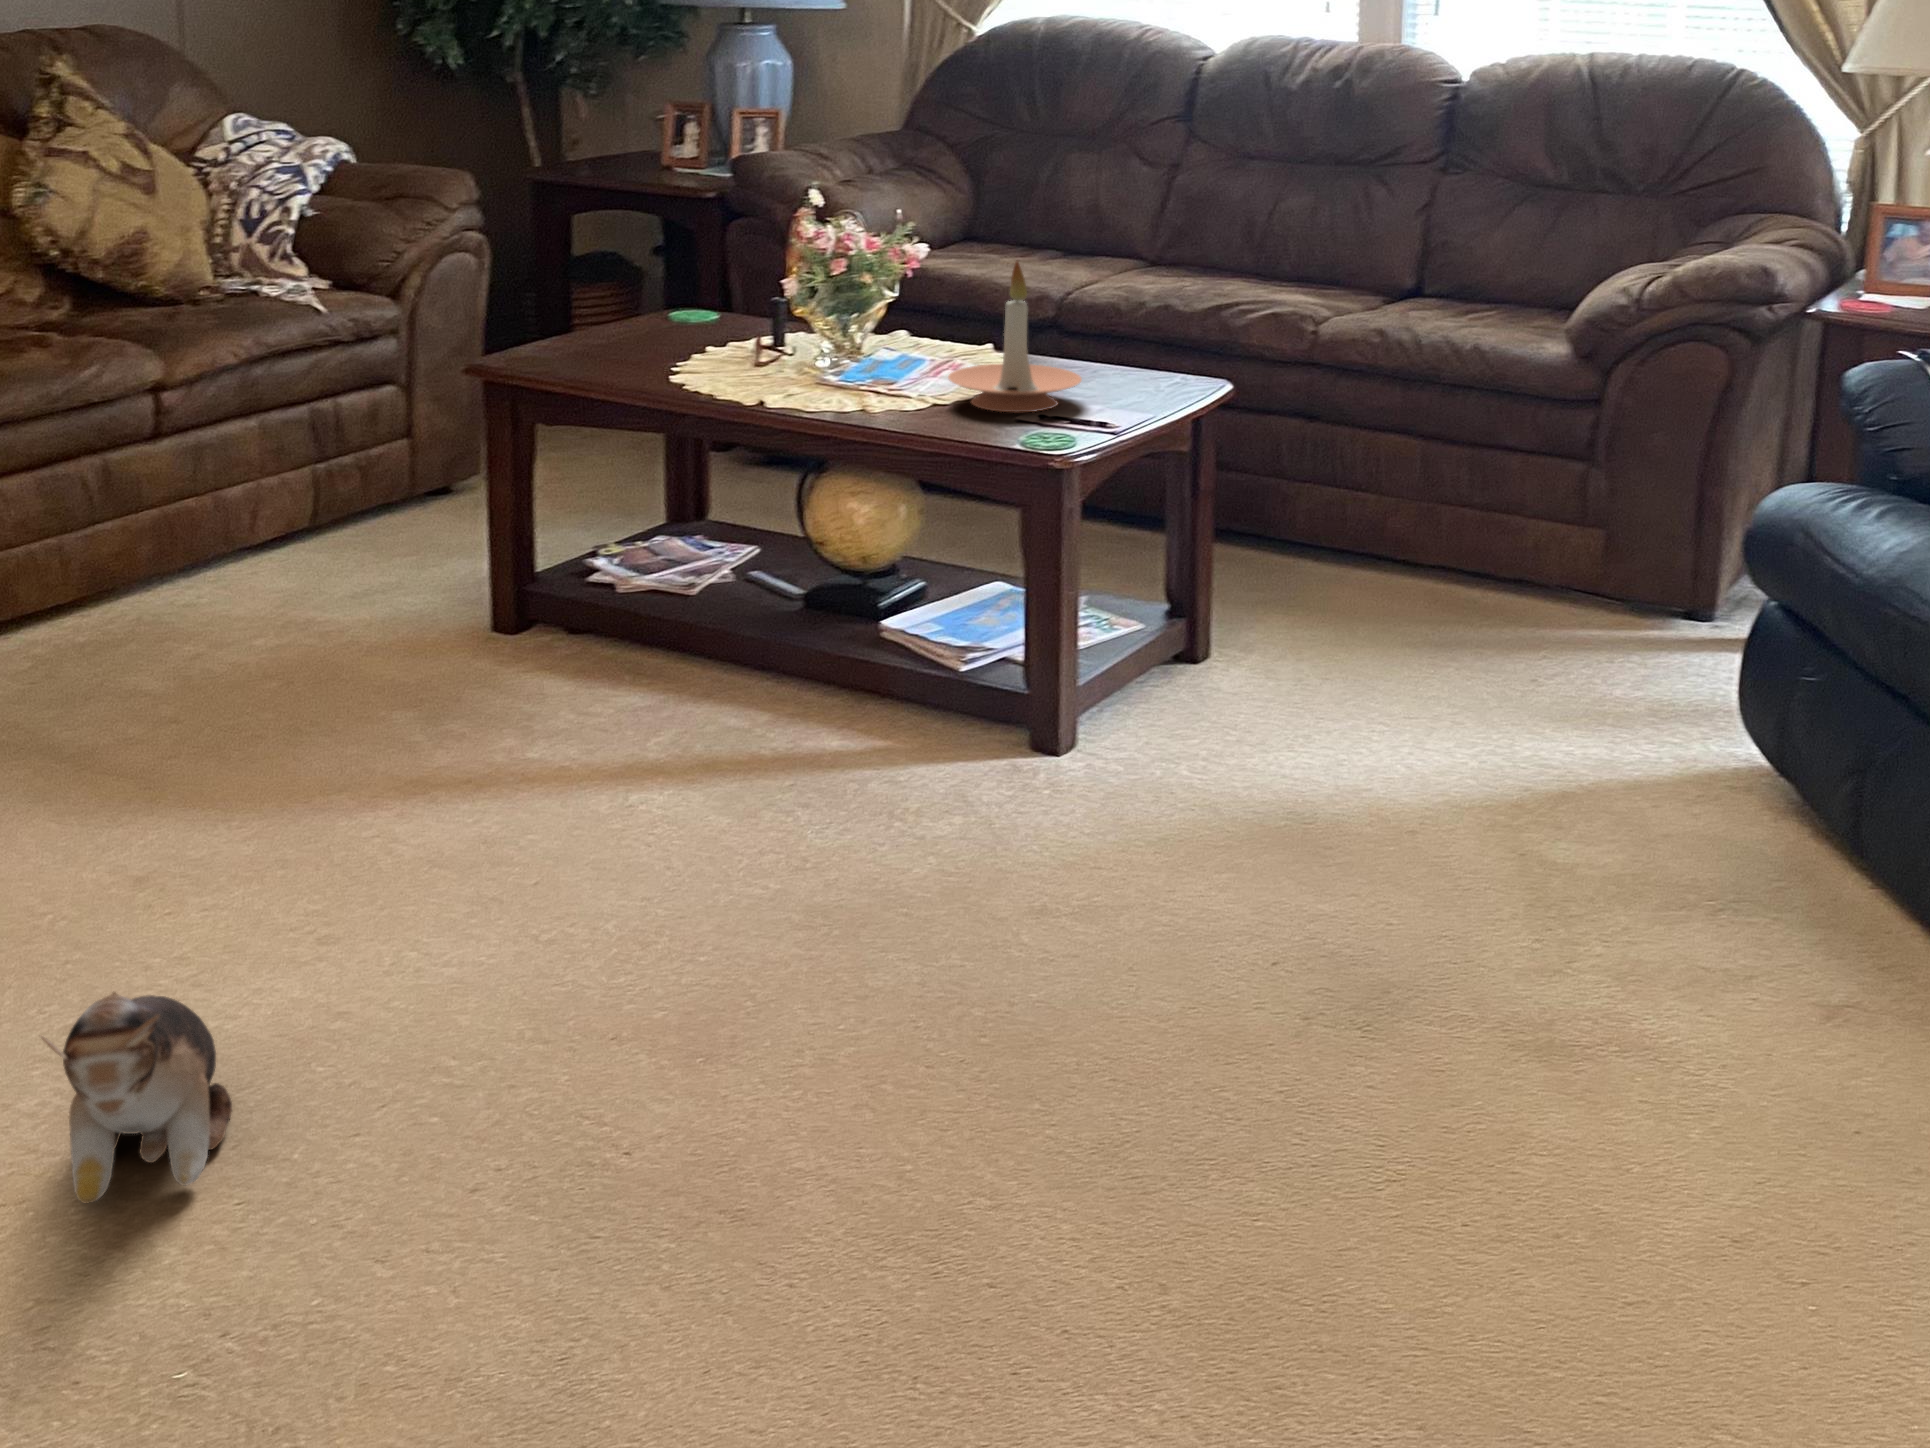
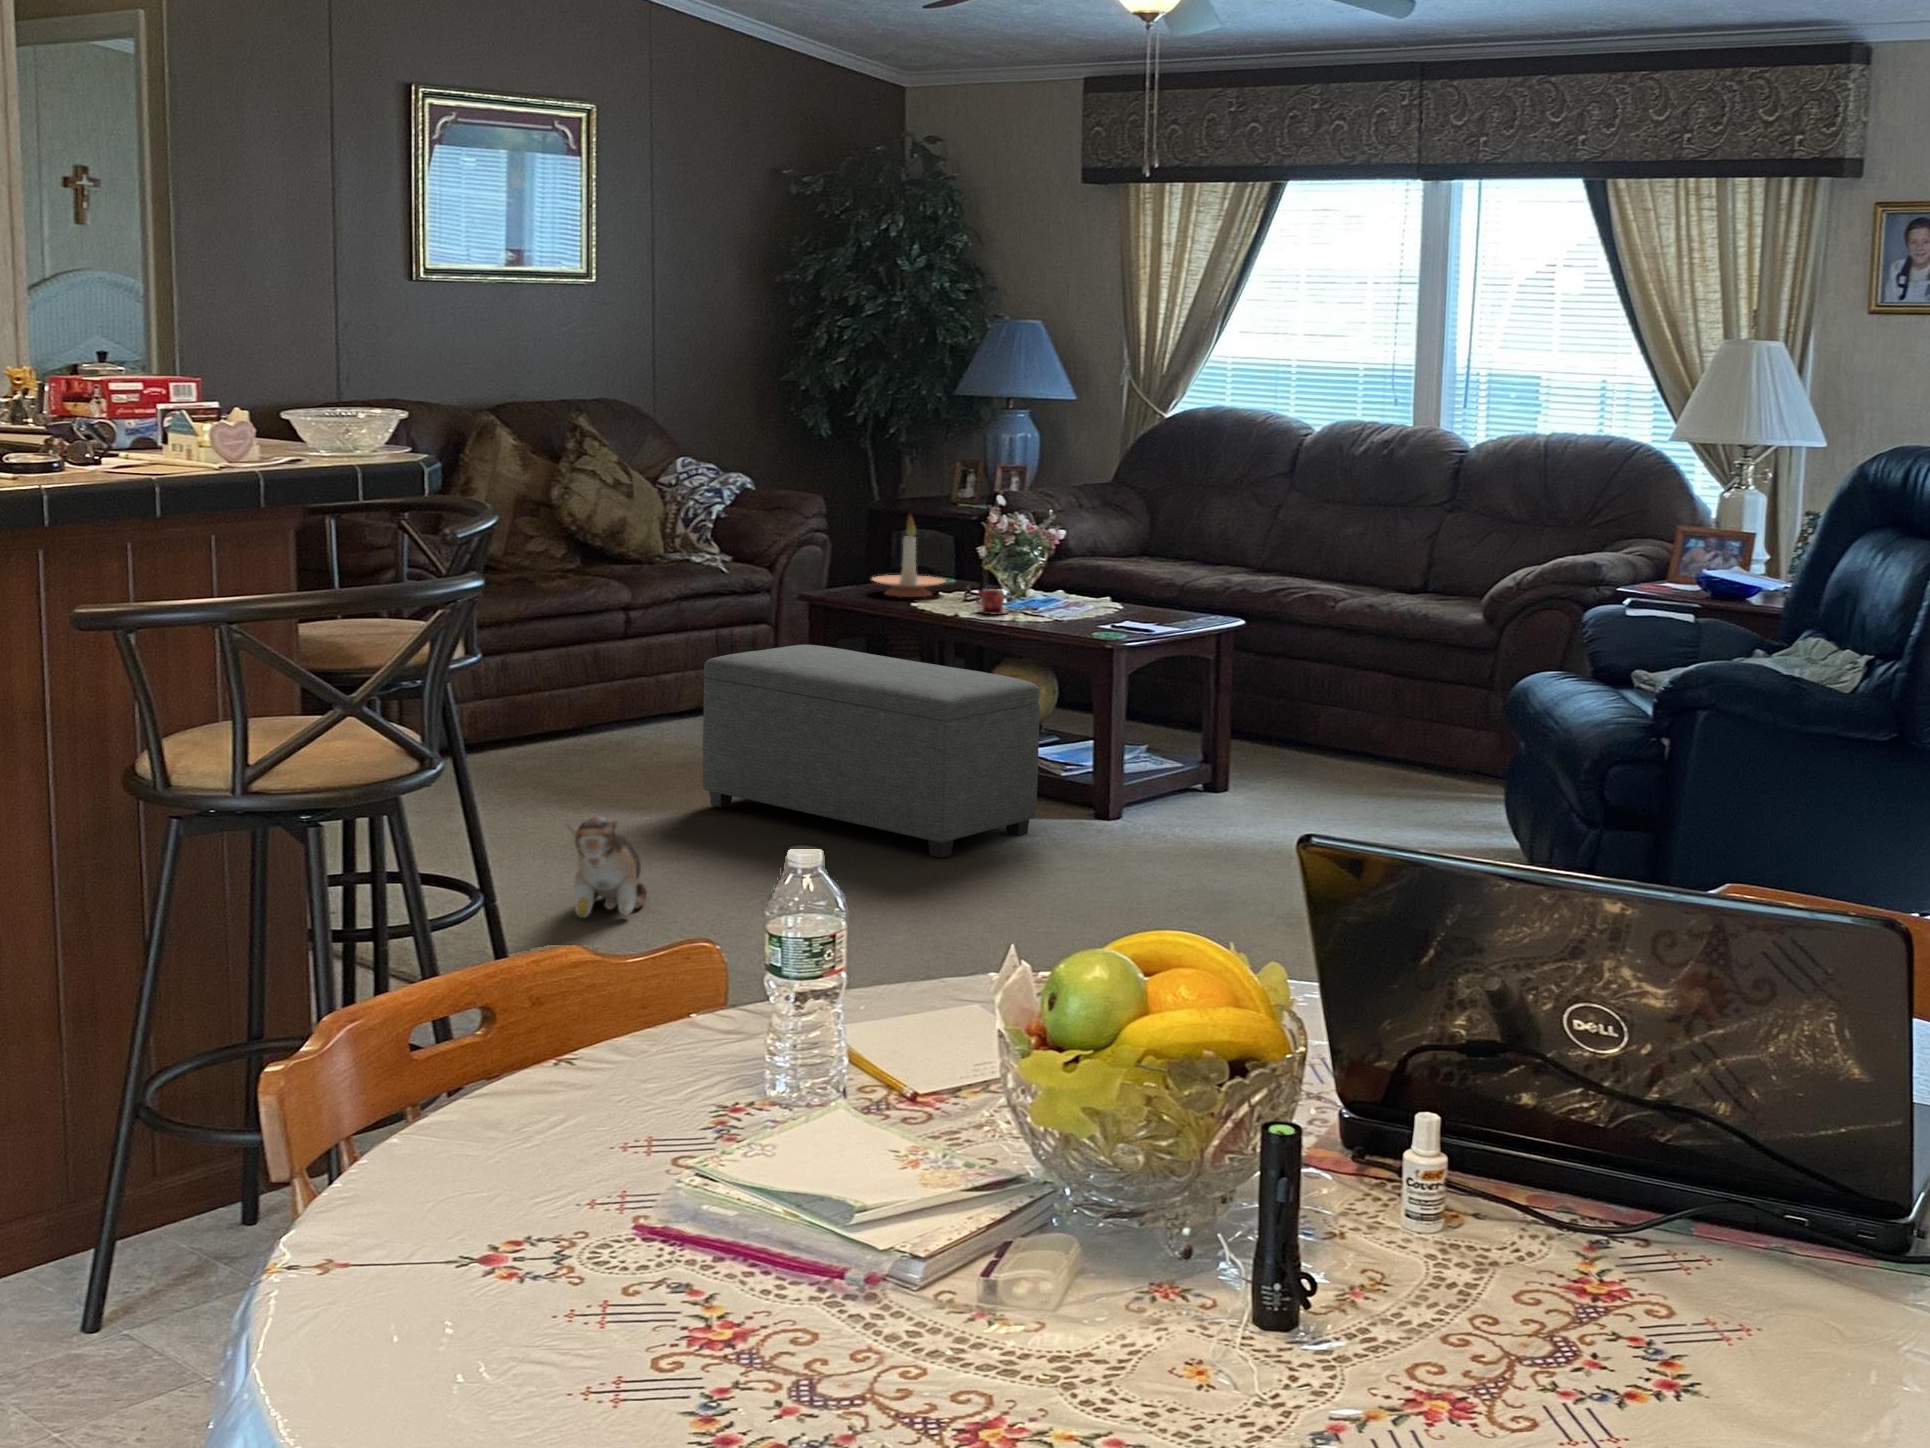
candle holder: present [948,261,1082,412] -> present [872,515,945,597]
teacup: none [782,352,839,398] -> present [976,589,1008,614]
ottoman: none [312,474,946,900] -> present [703,645,1040,858]

